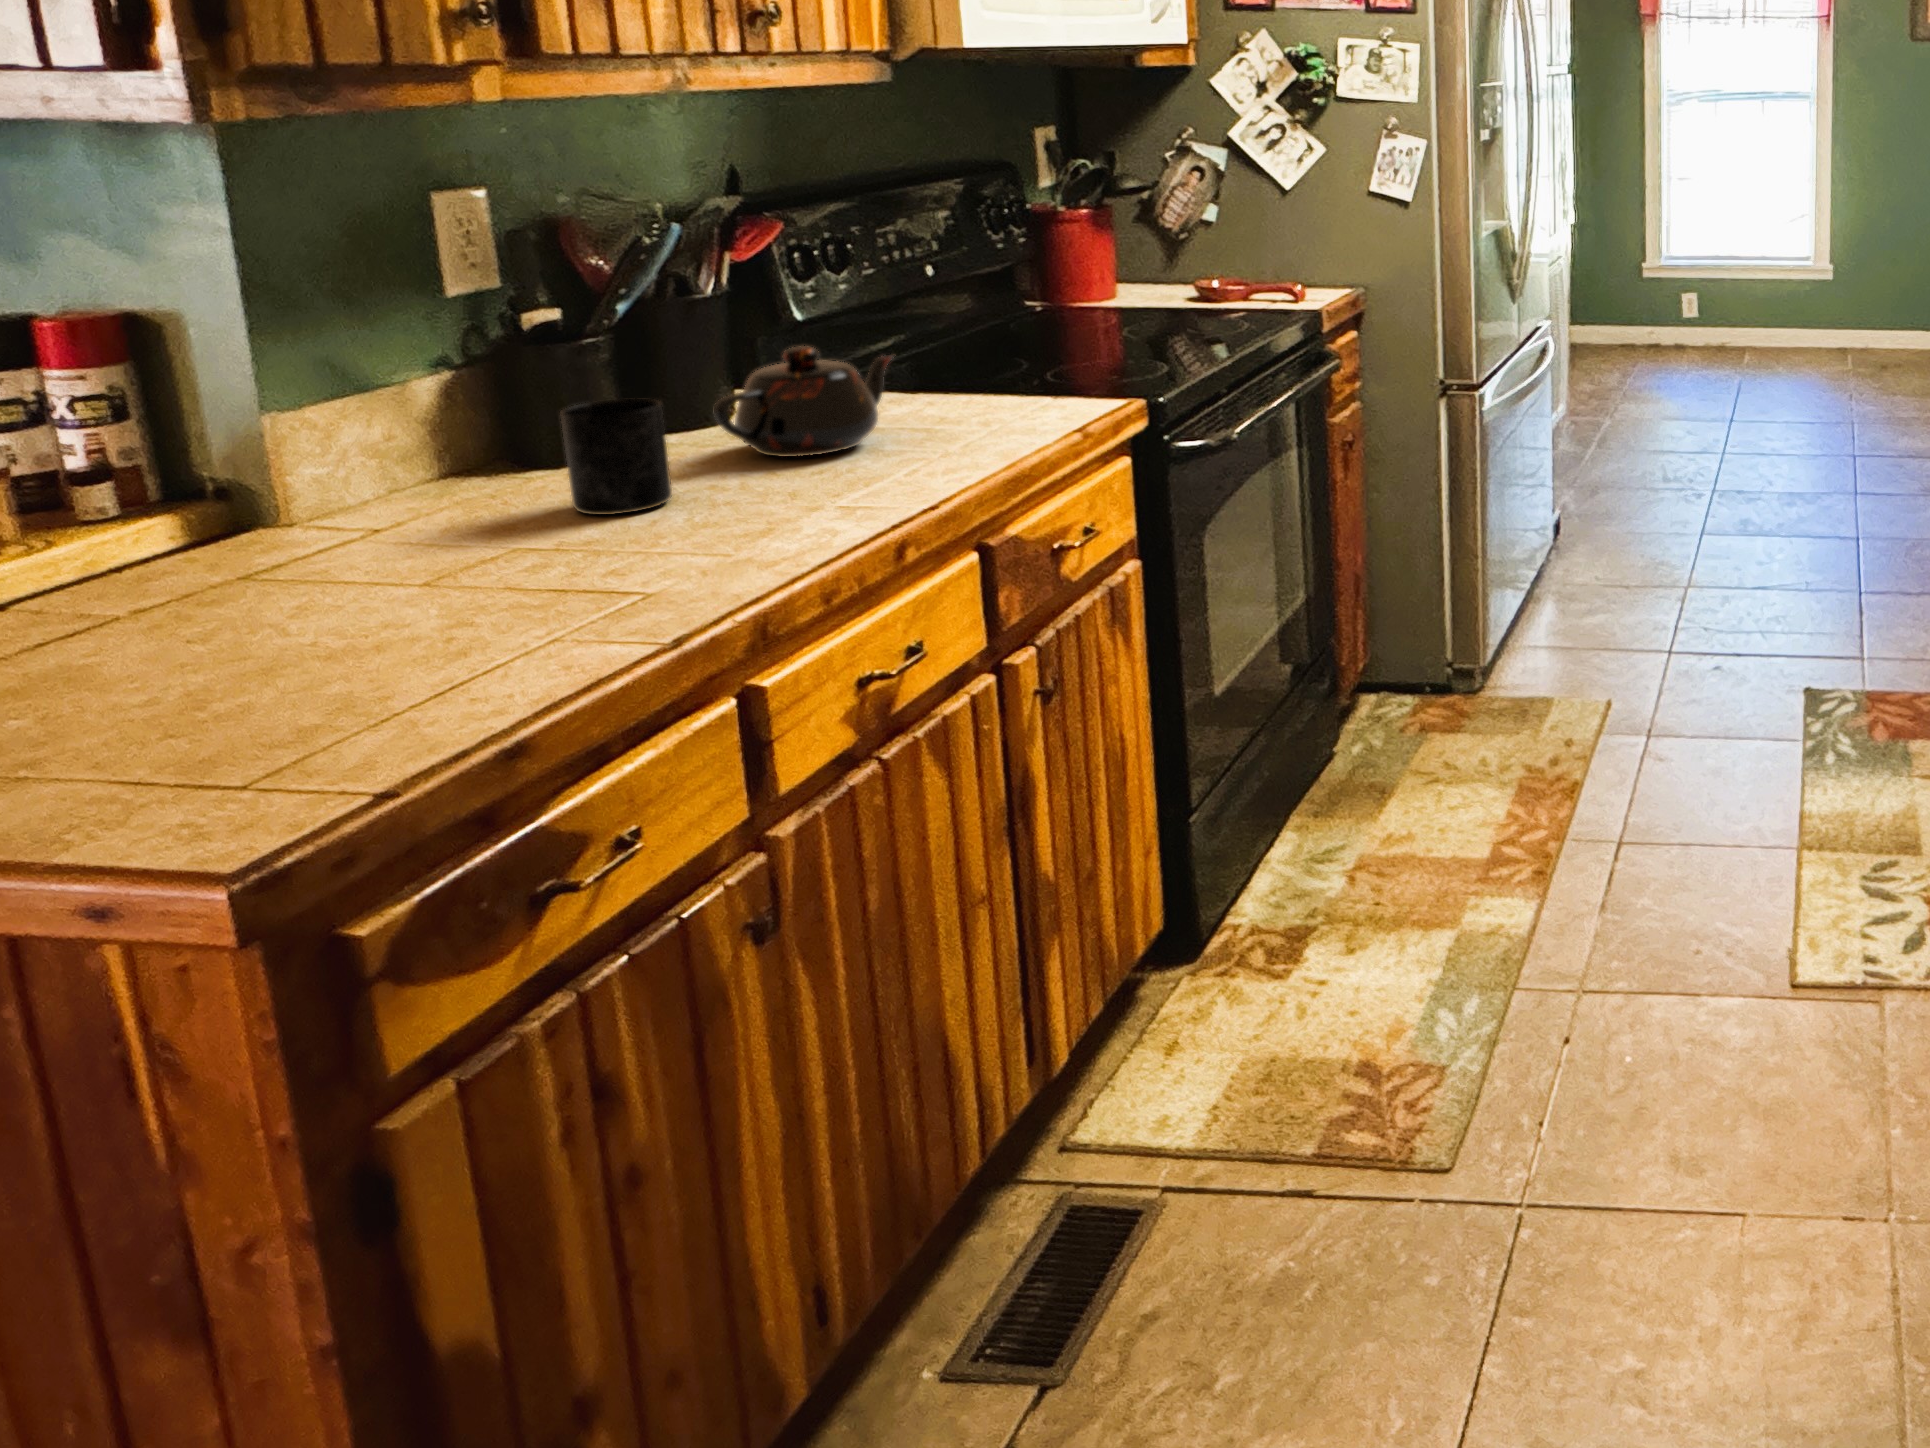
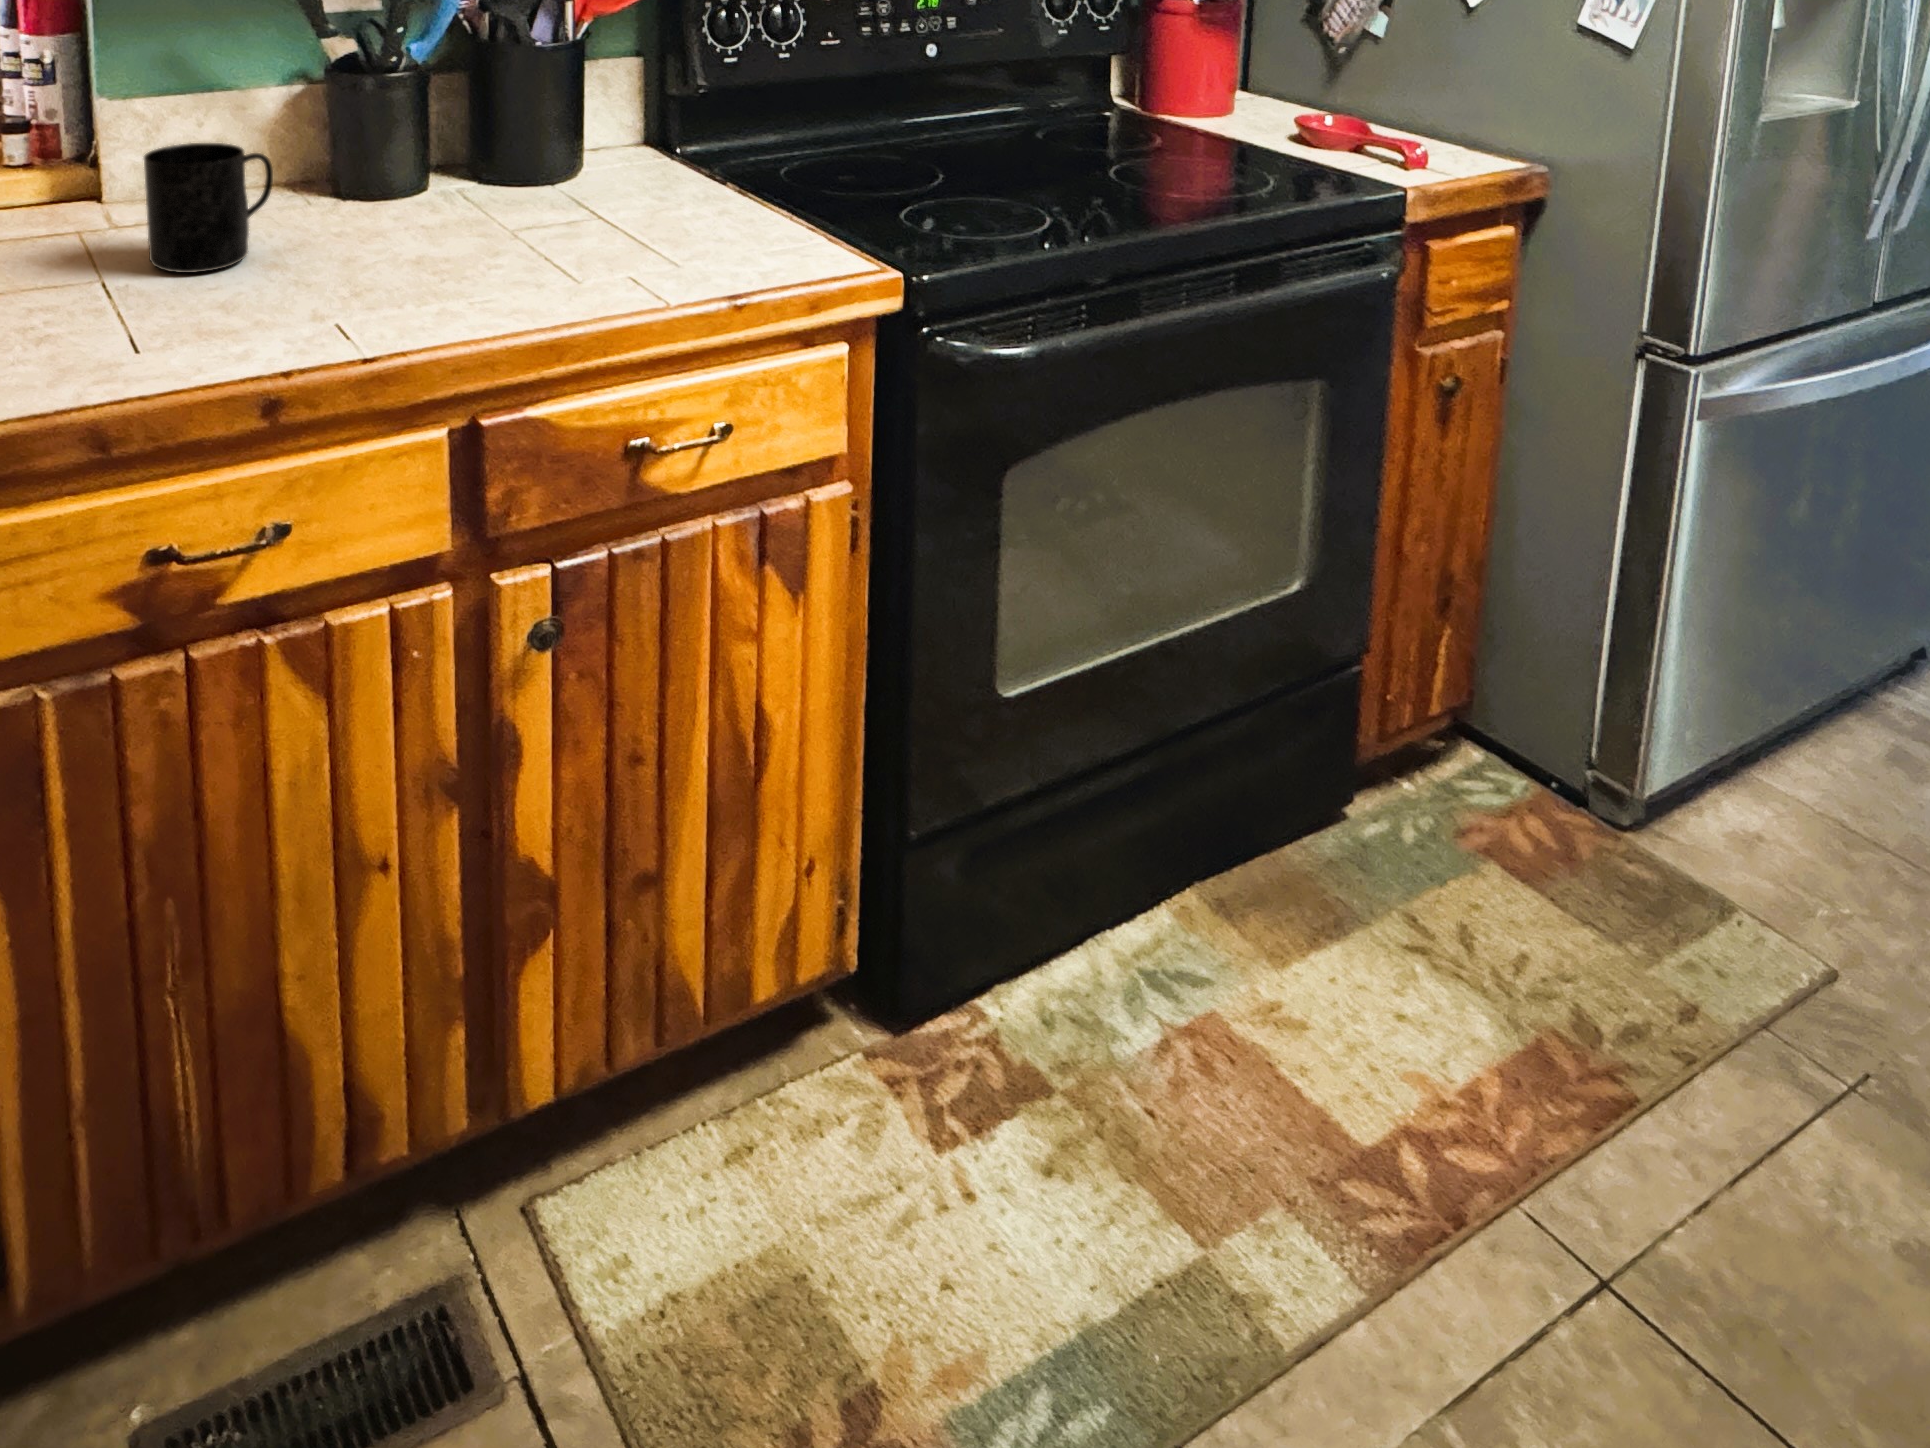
teapot: present [714,346,894,457] -> none [358,120,602,251]

